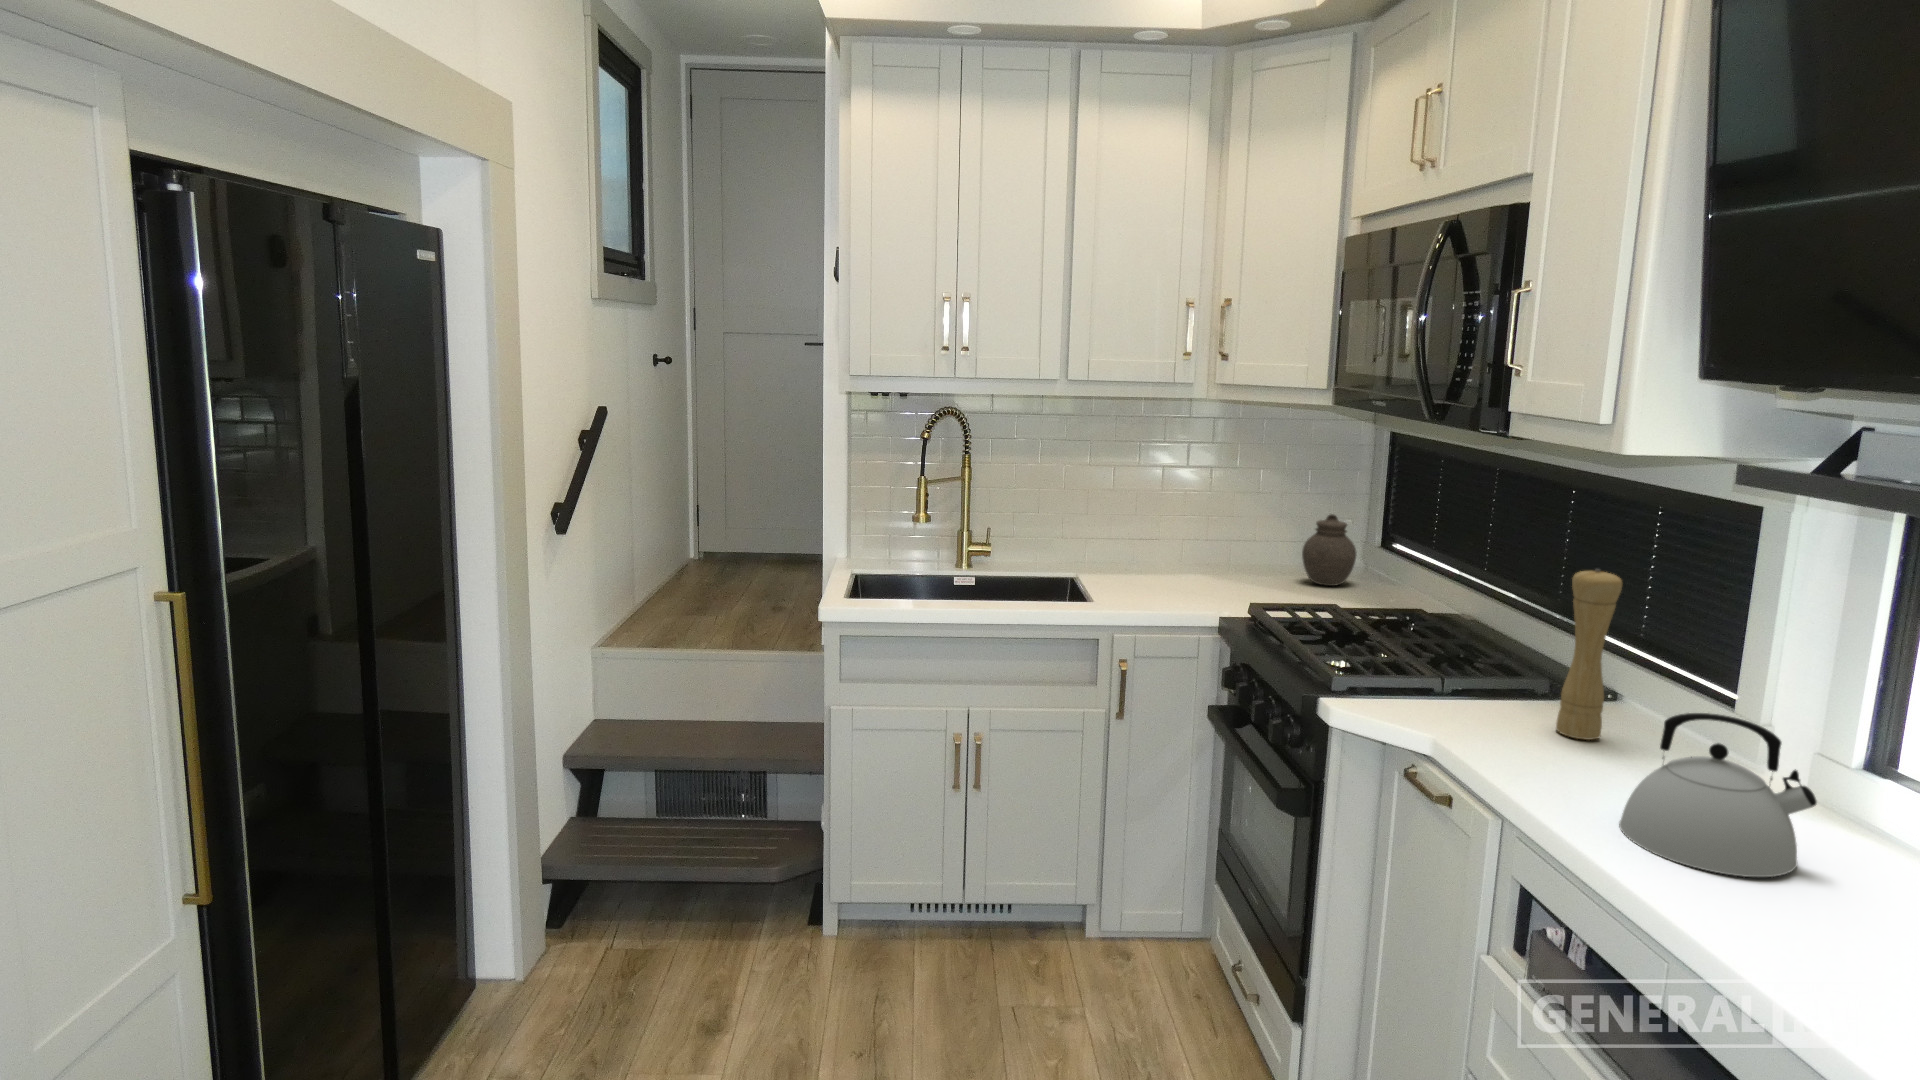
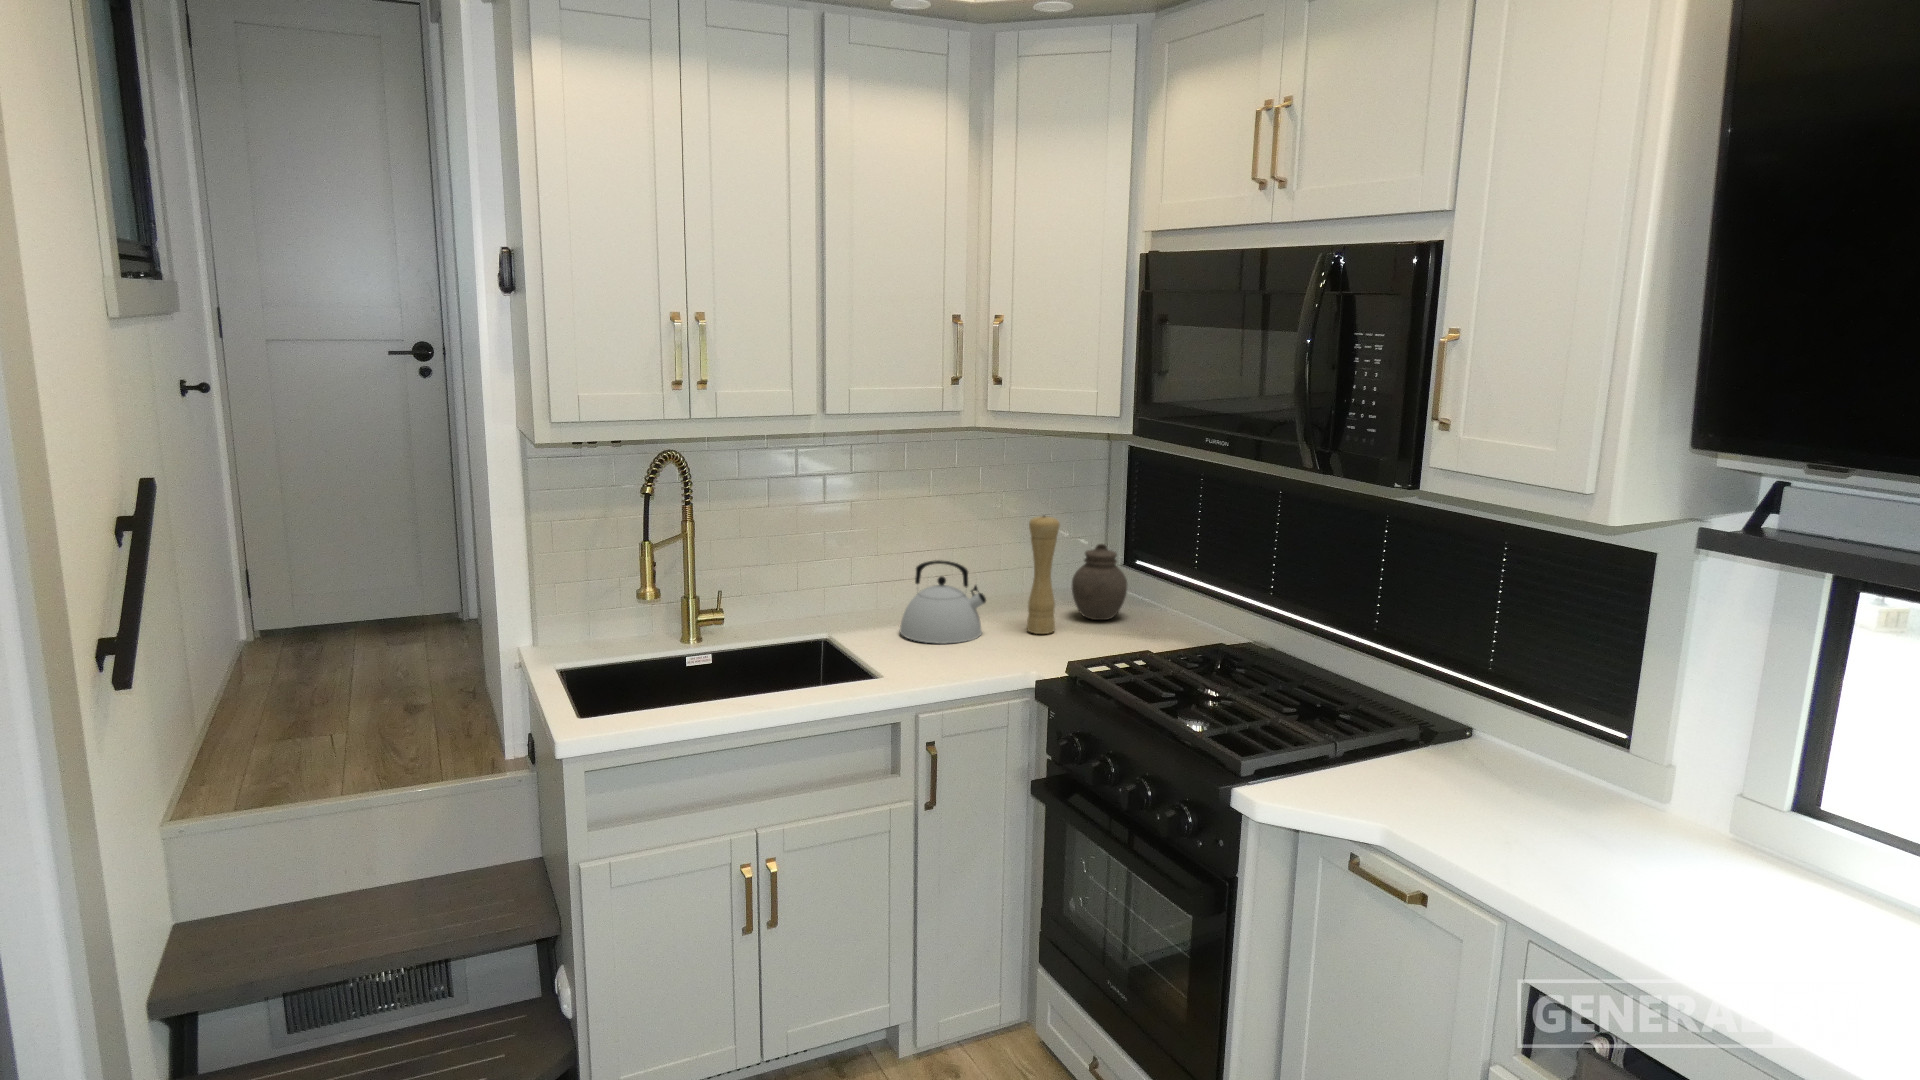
pepper mill: present [1556,569,1622,740] -> present [1027,515,1060,634]
kettle: present [1619,713,1817,877] -> present [900,560,986,644]

